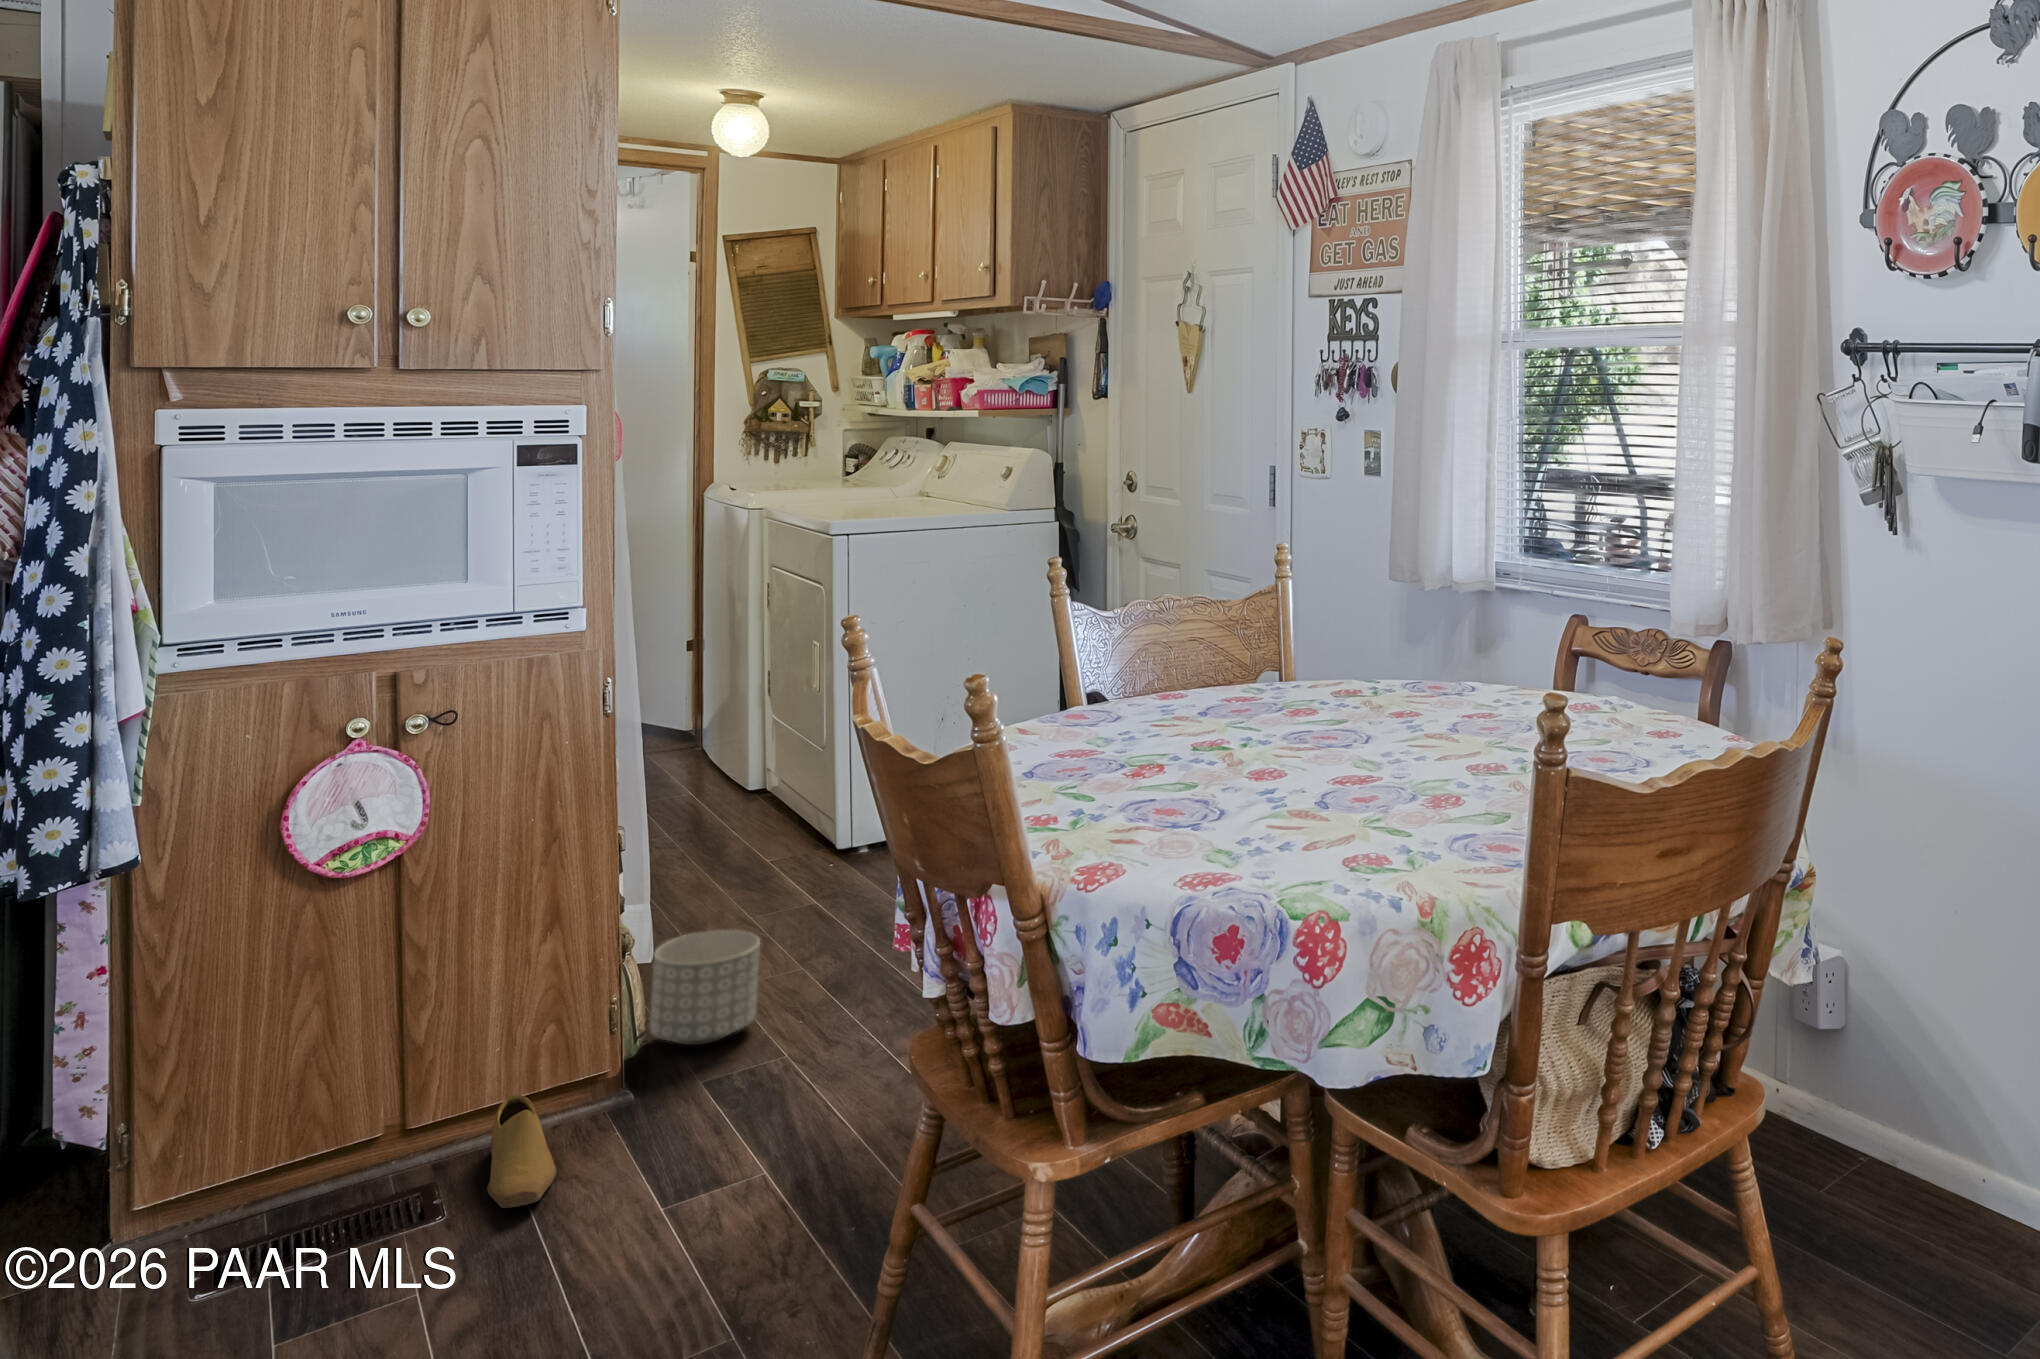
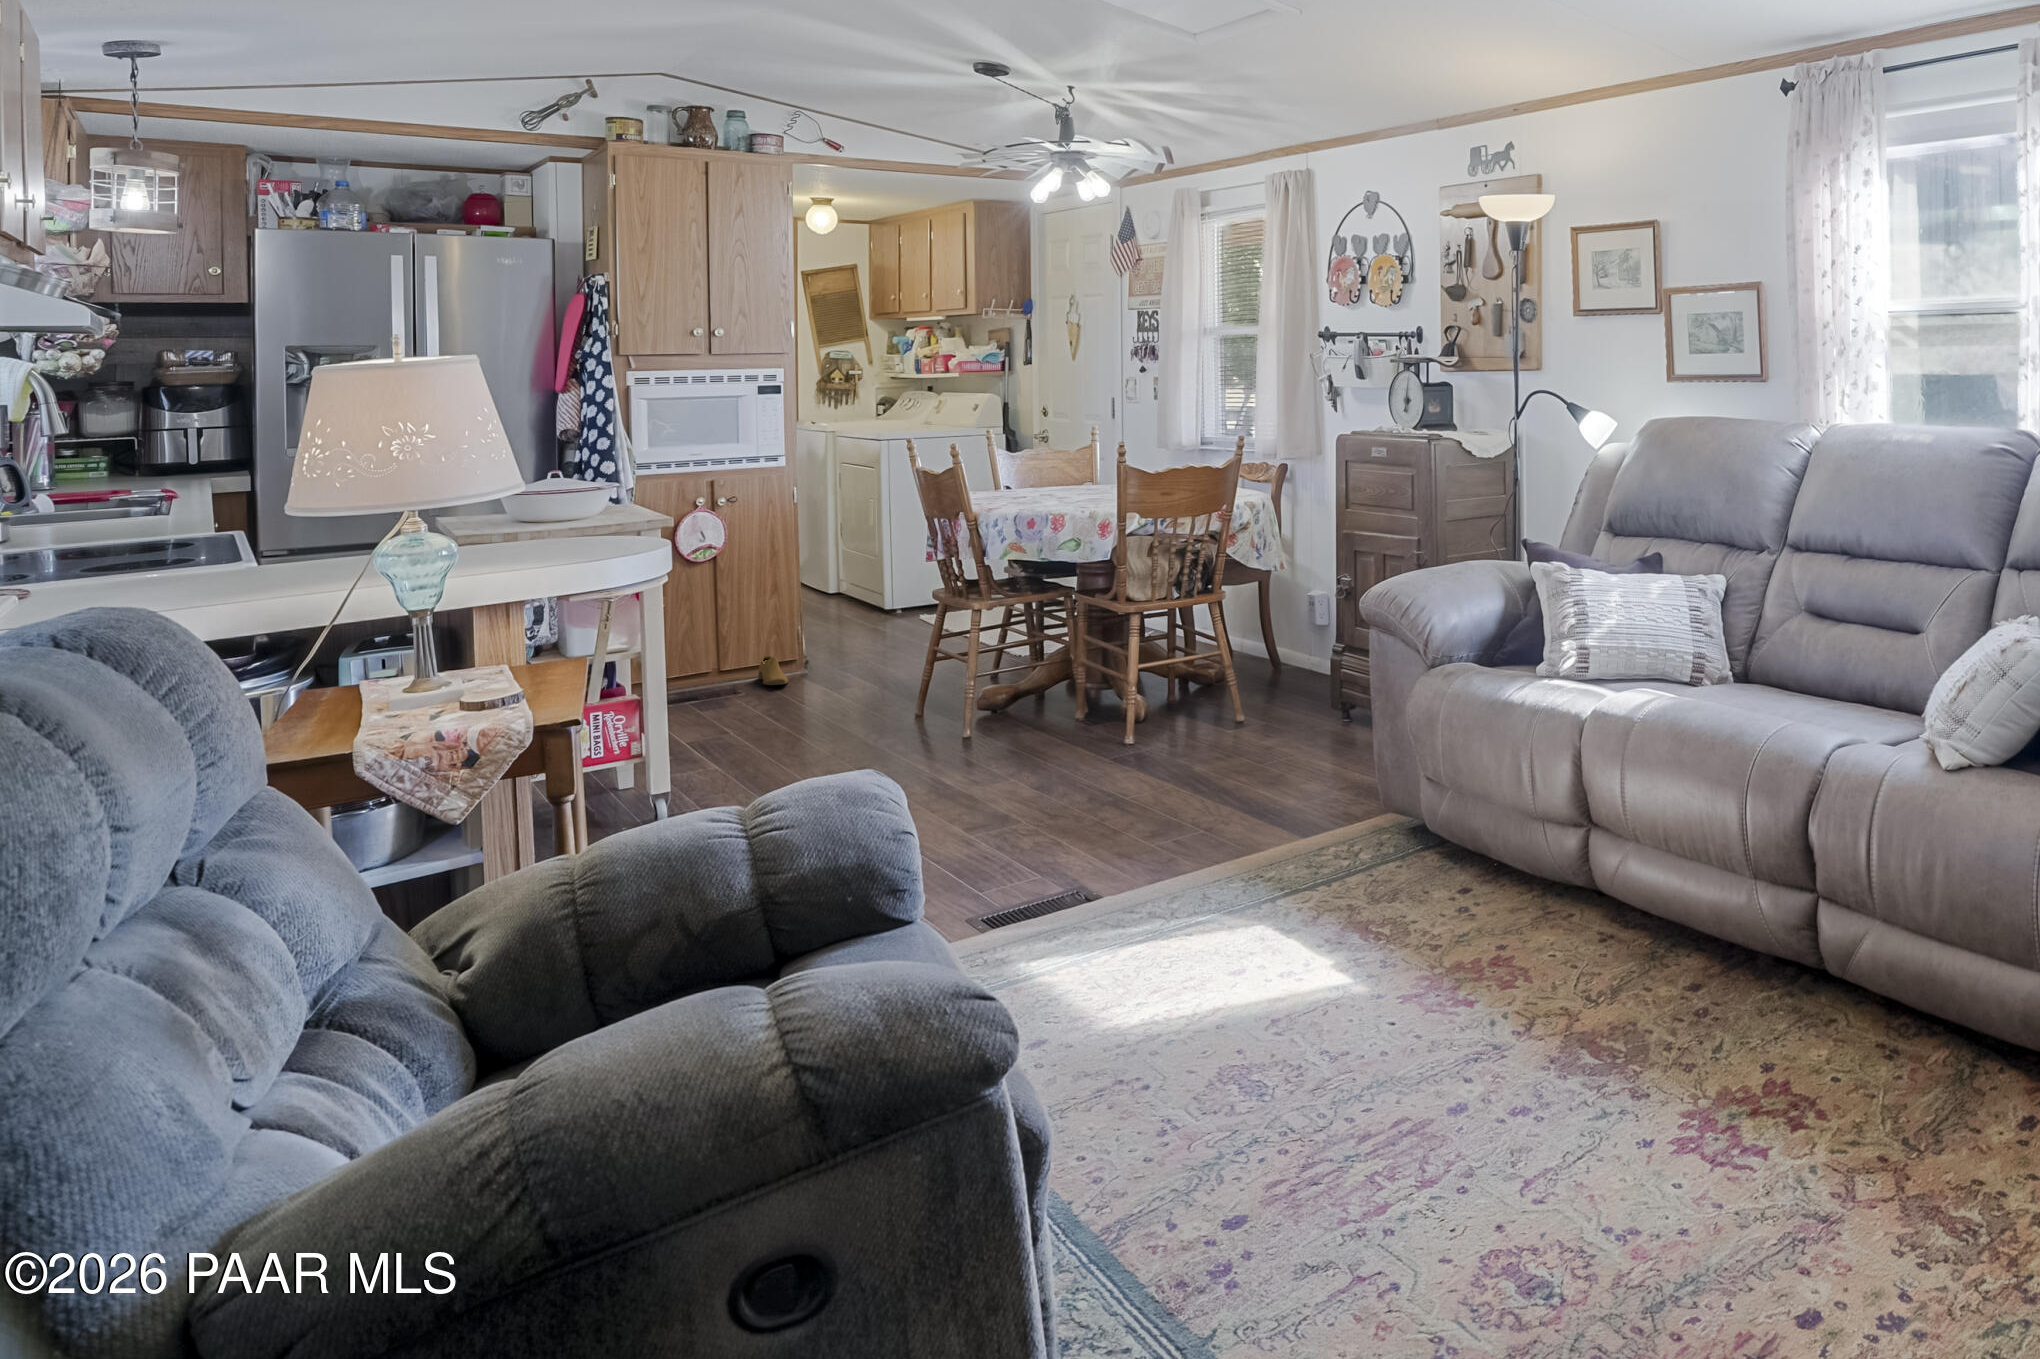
planter: present [650,930,760,1045] -> none [813,610,861,656]

